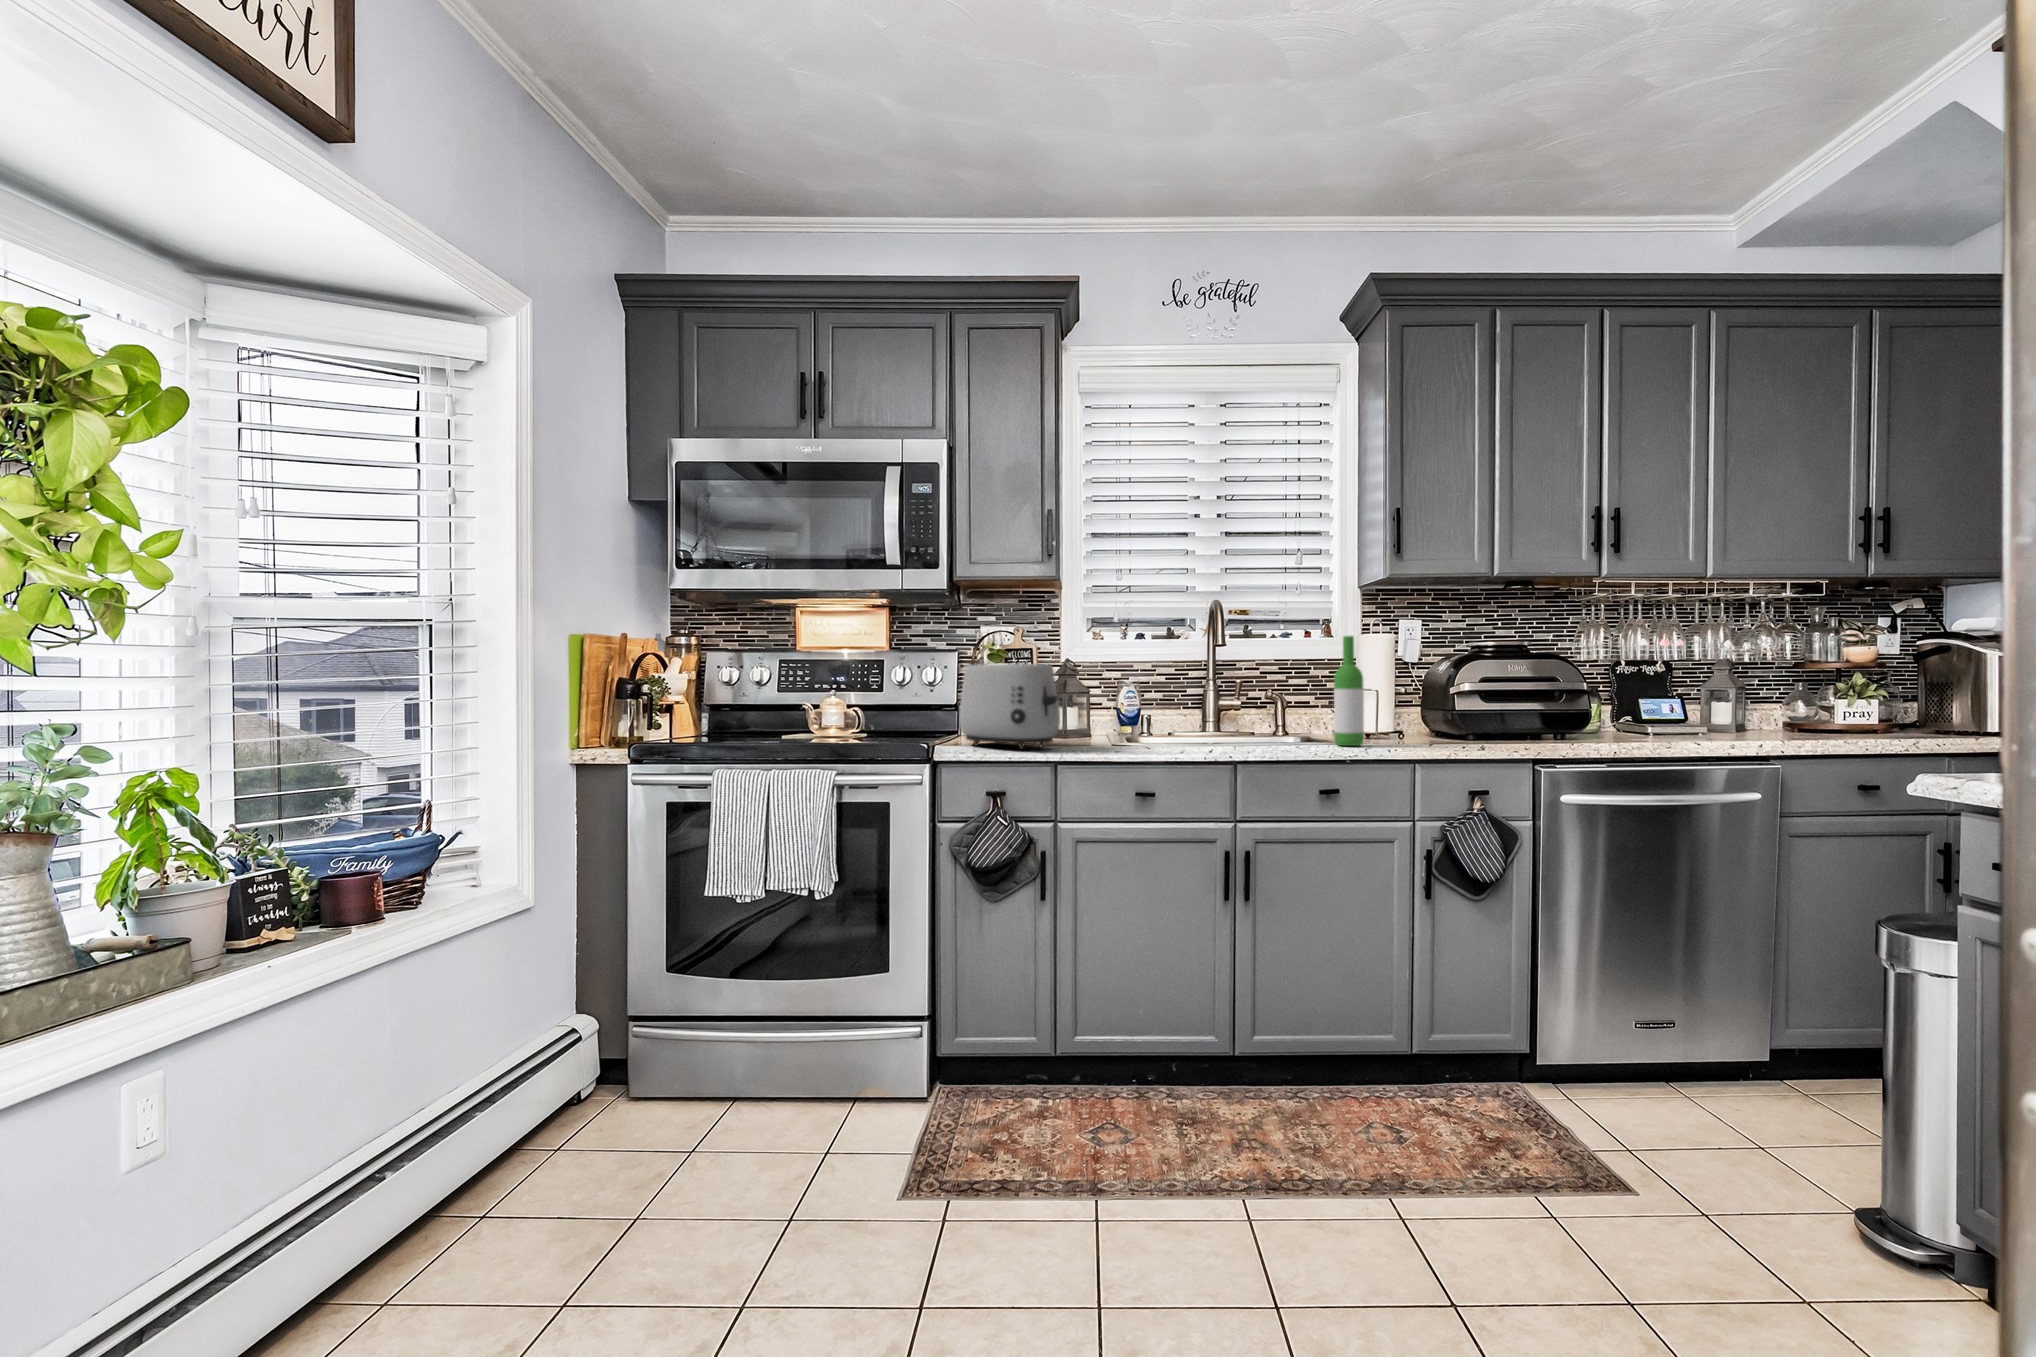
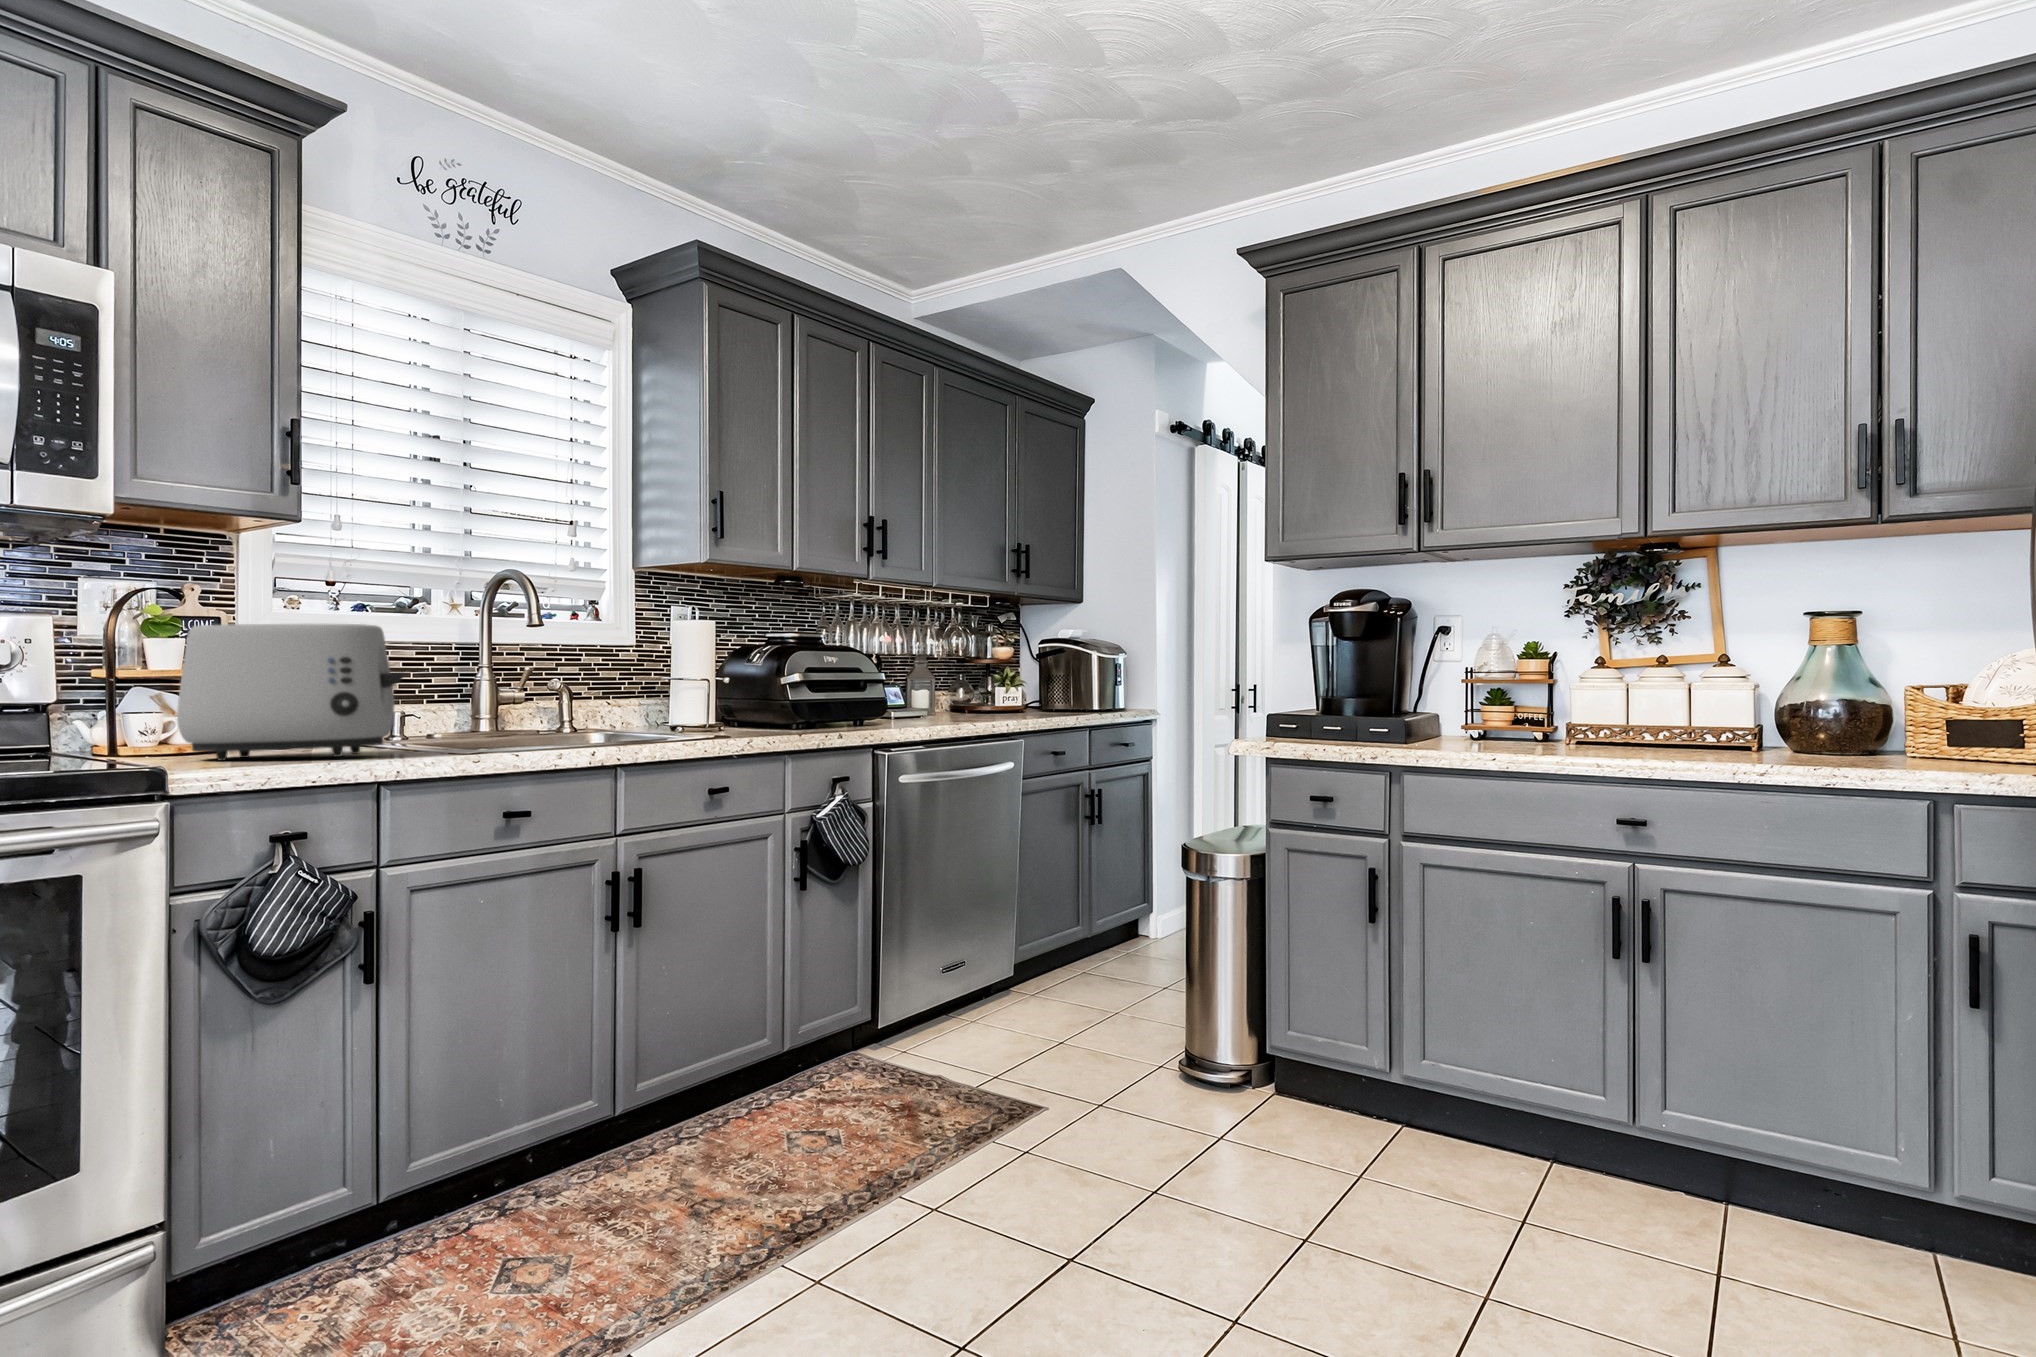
wine bottle: present [1334,636,1364,746] -> none [690,611,724,735]

